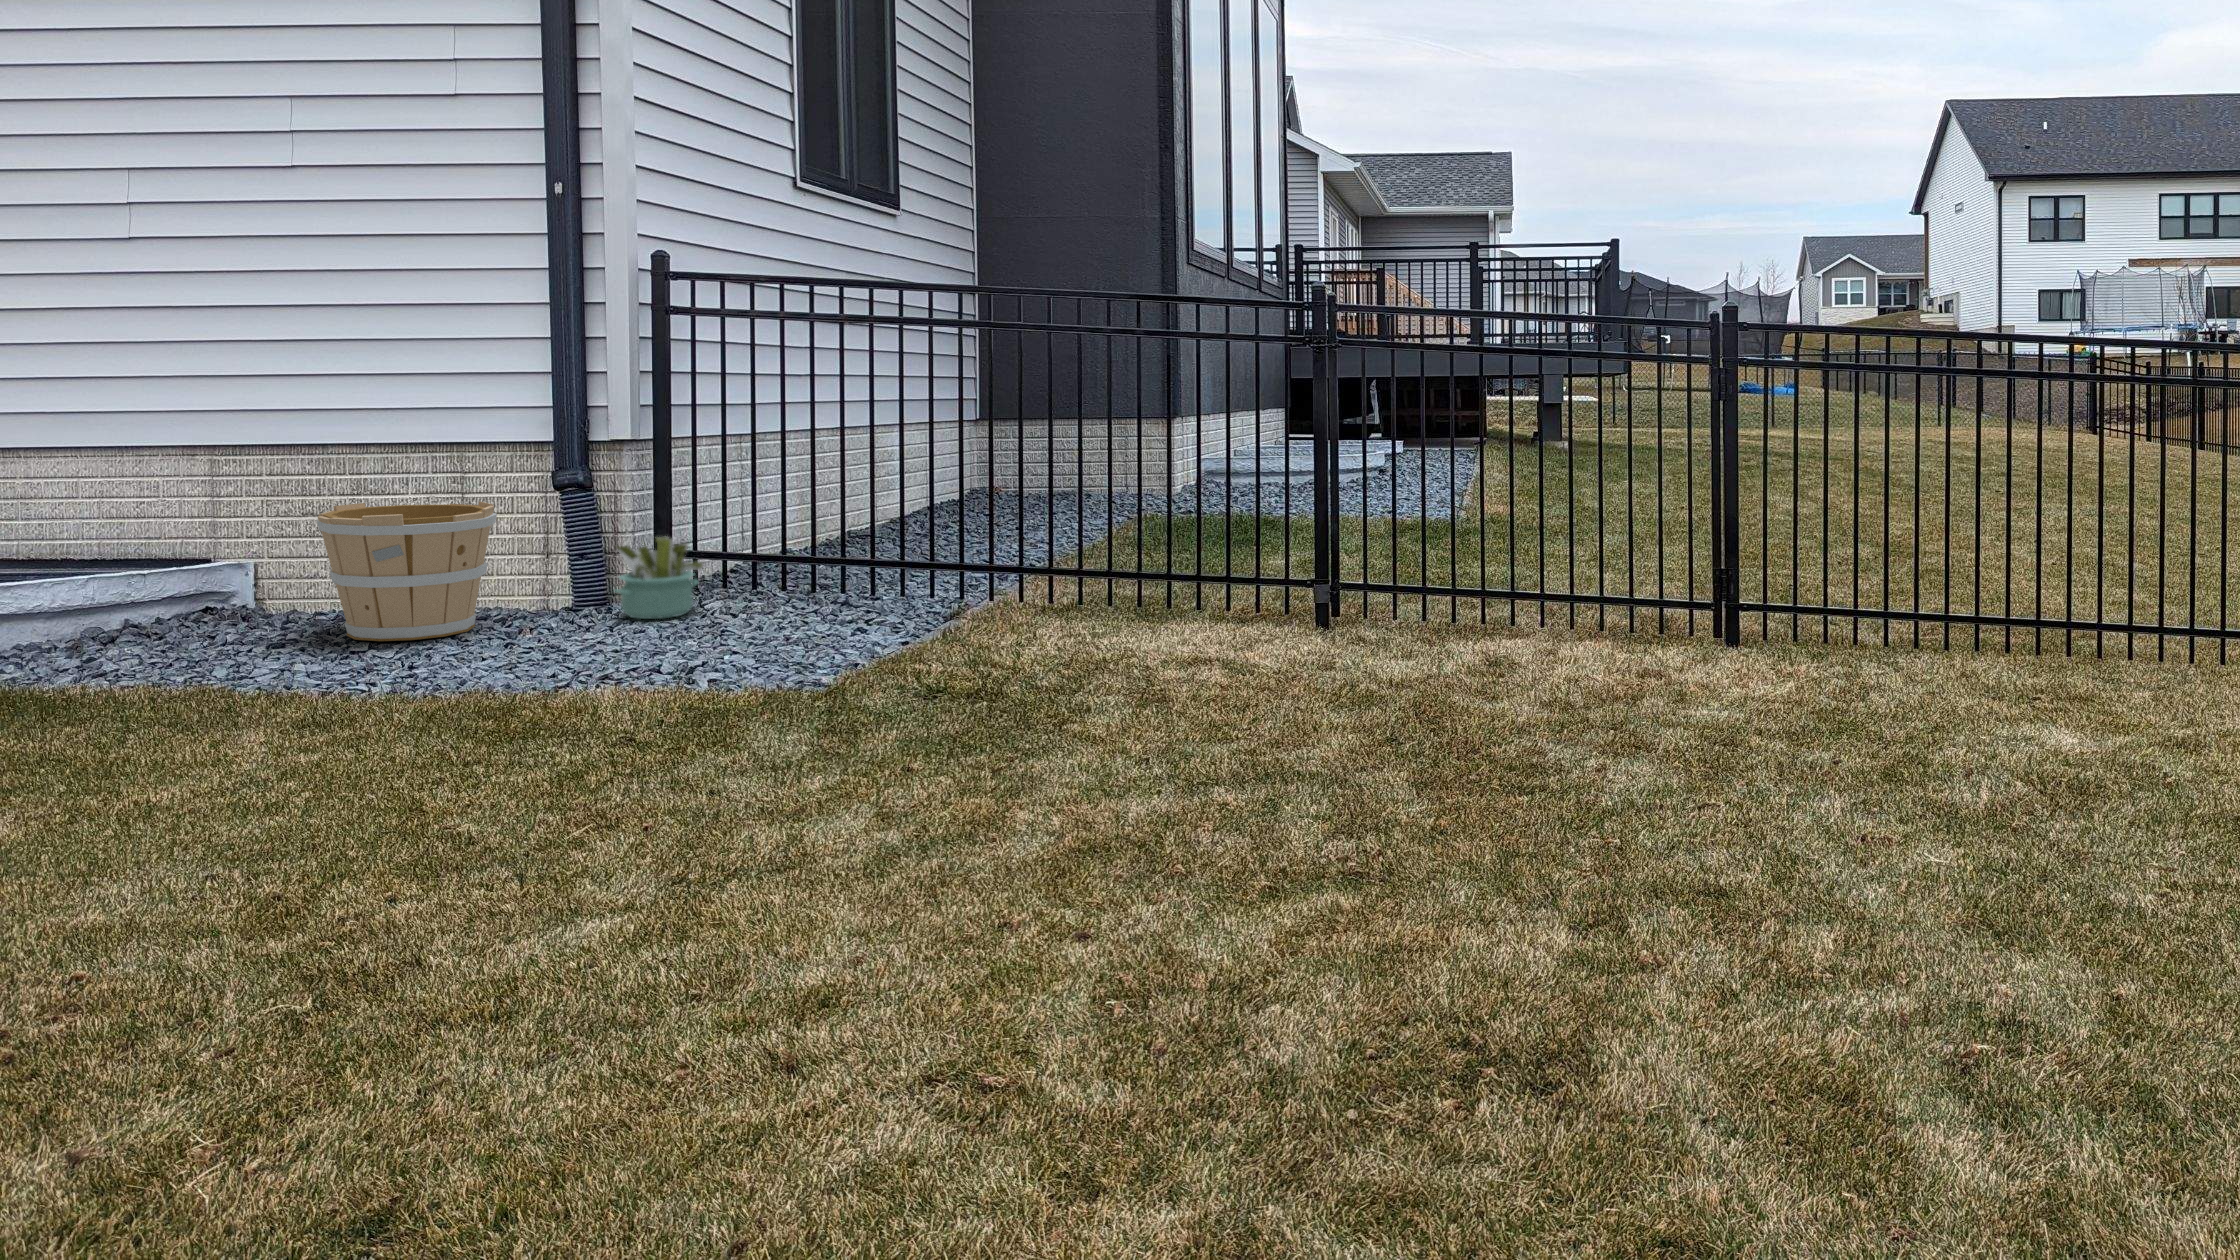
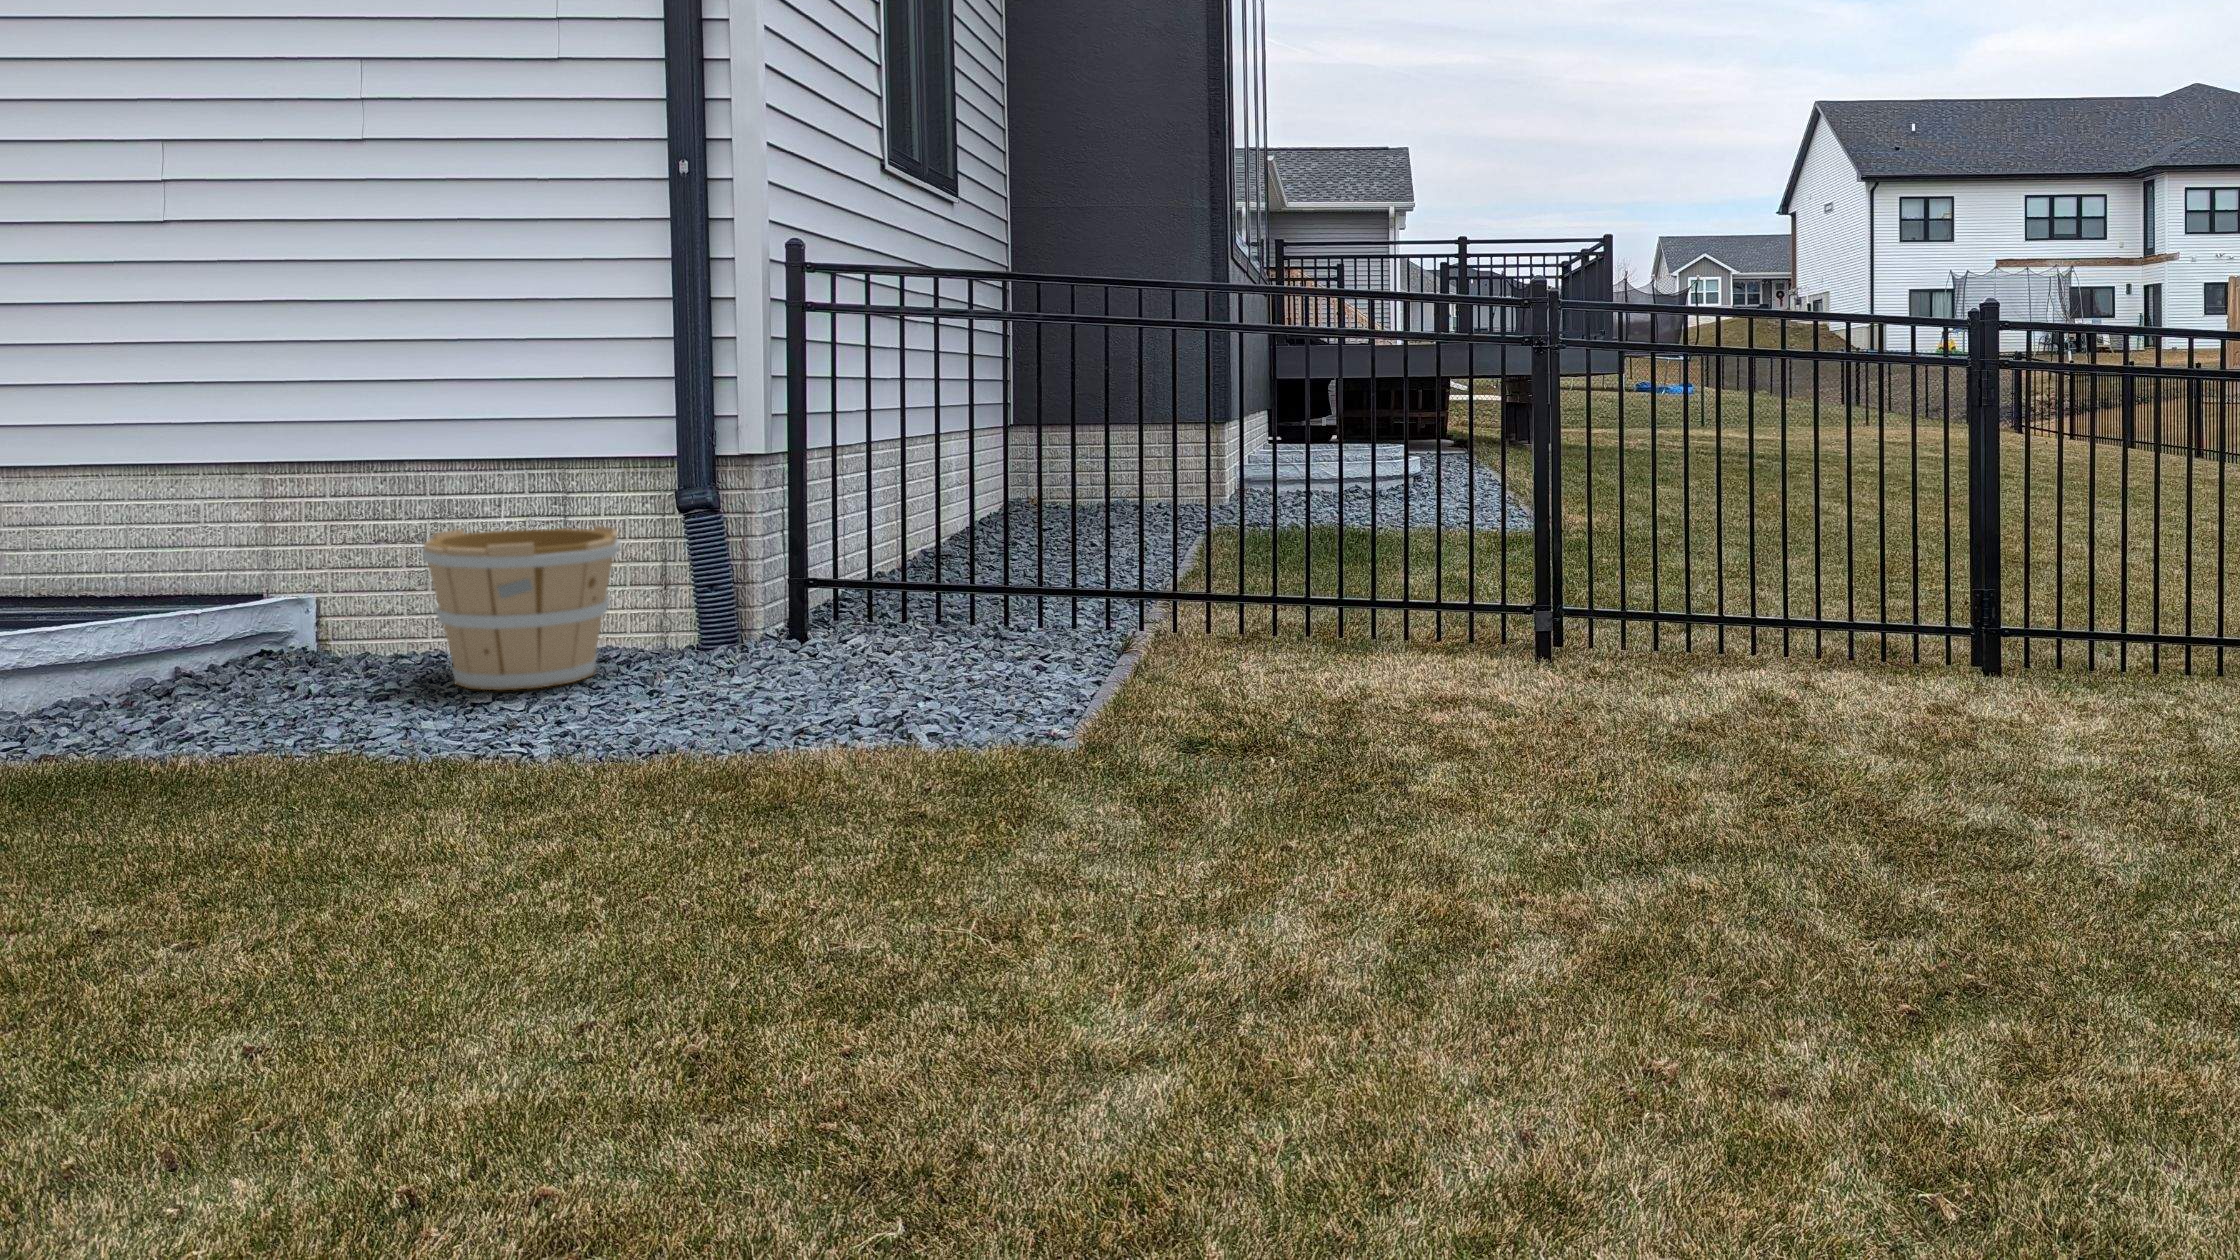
decorative plant: present [614,537,704,619] -> none [748,562,842,657]

